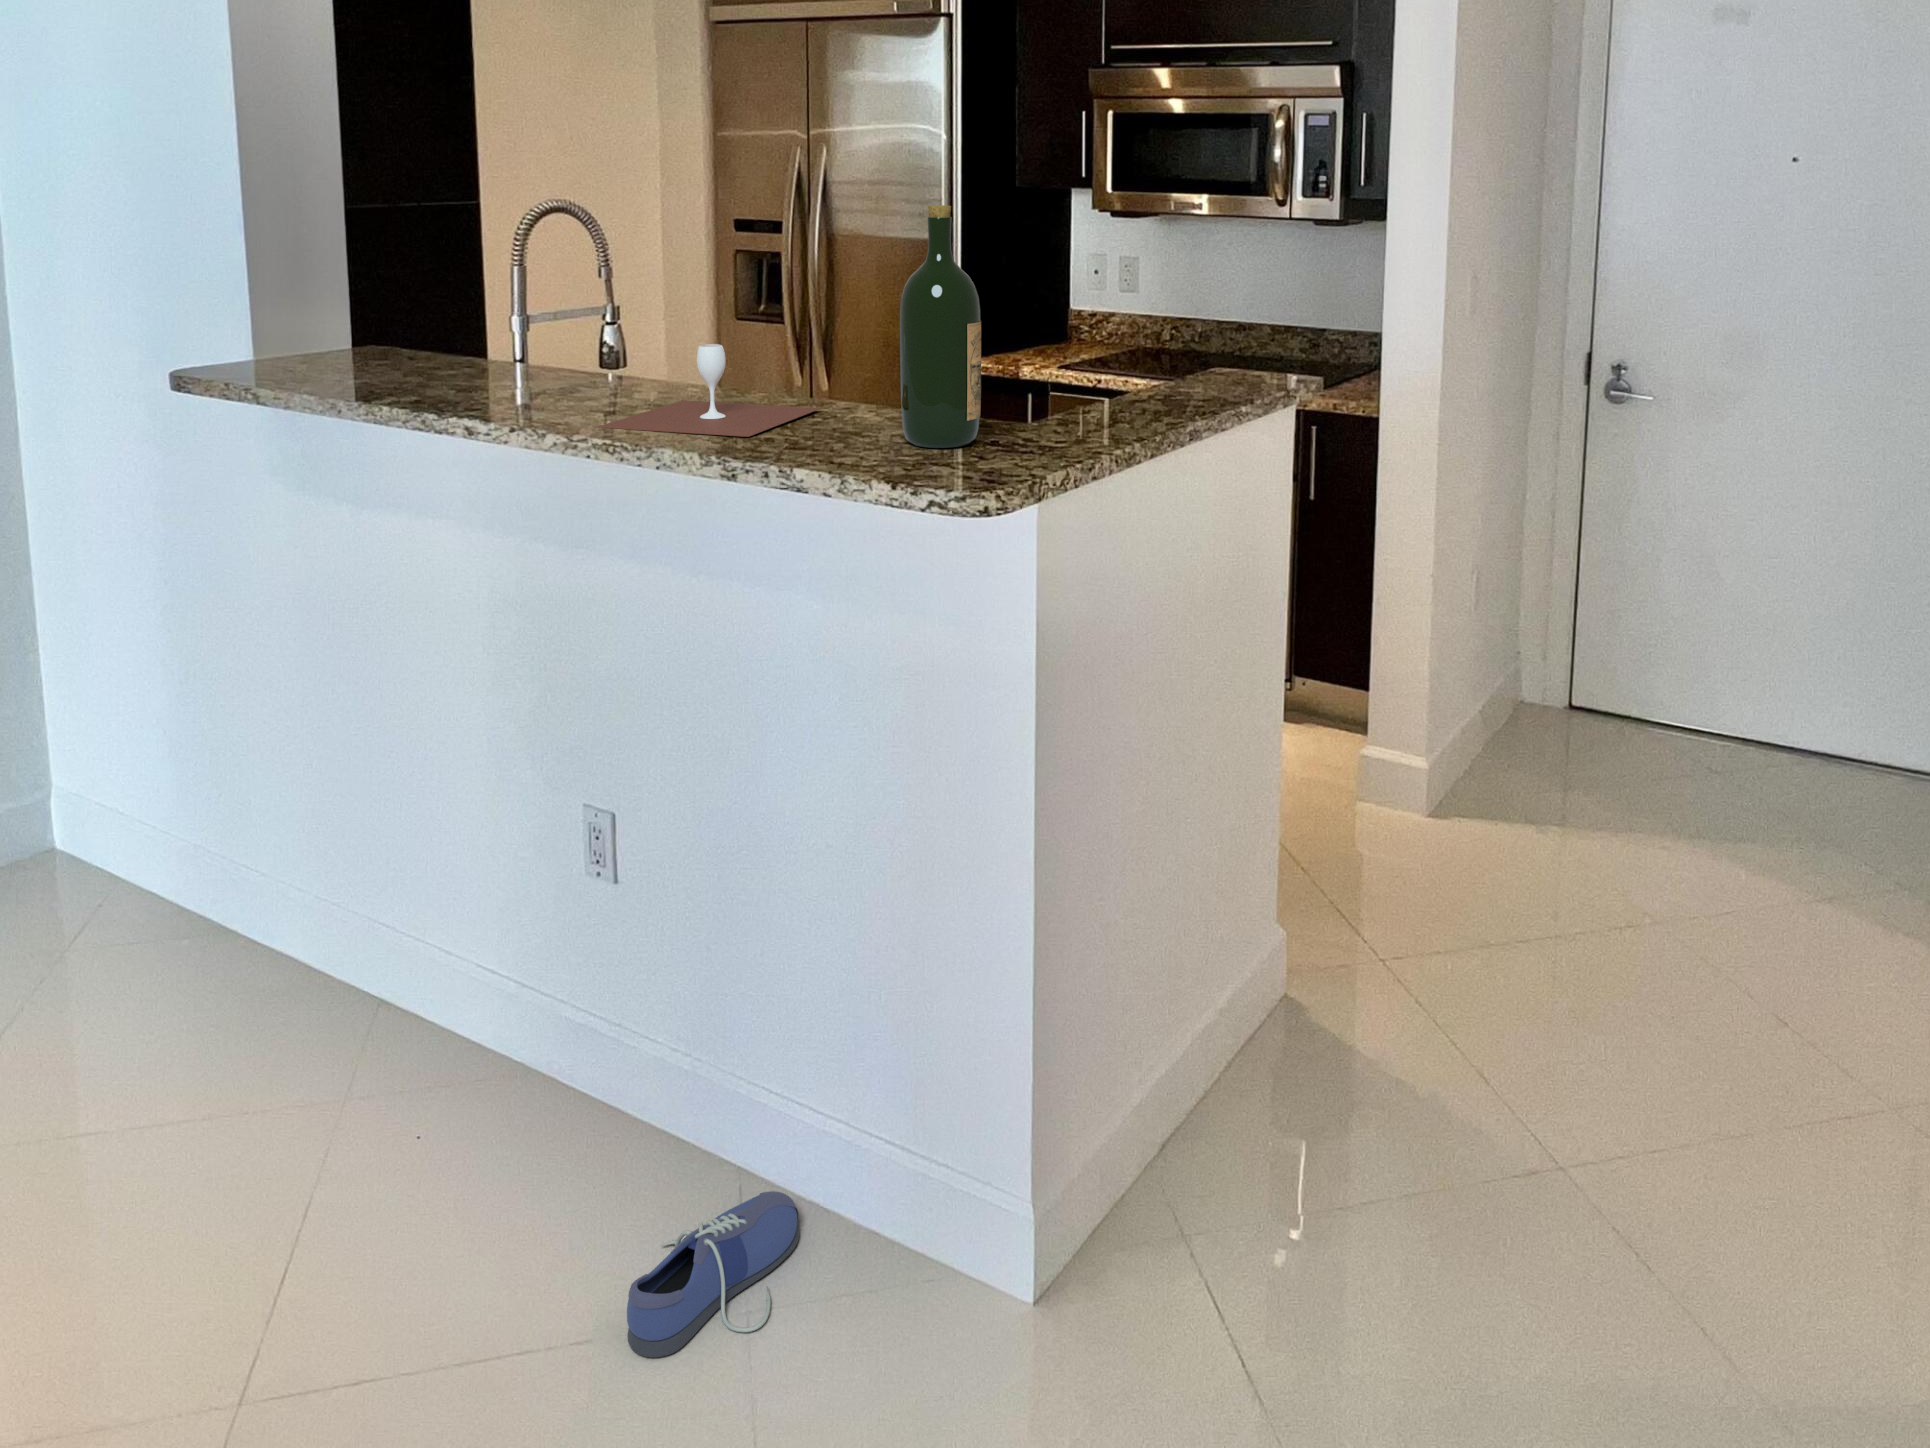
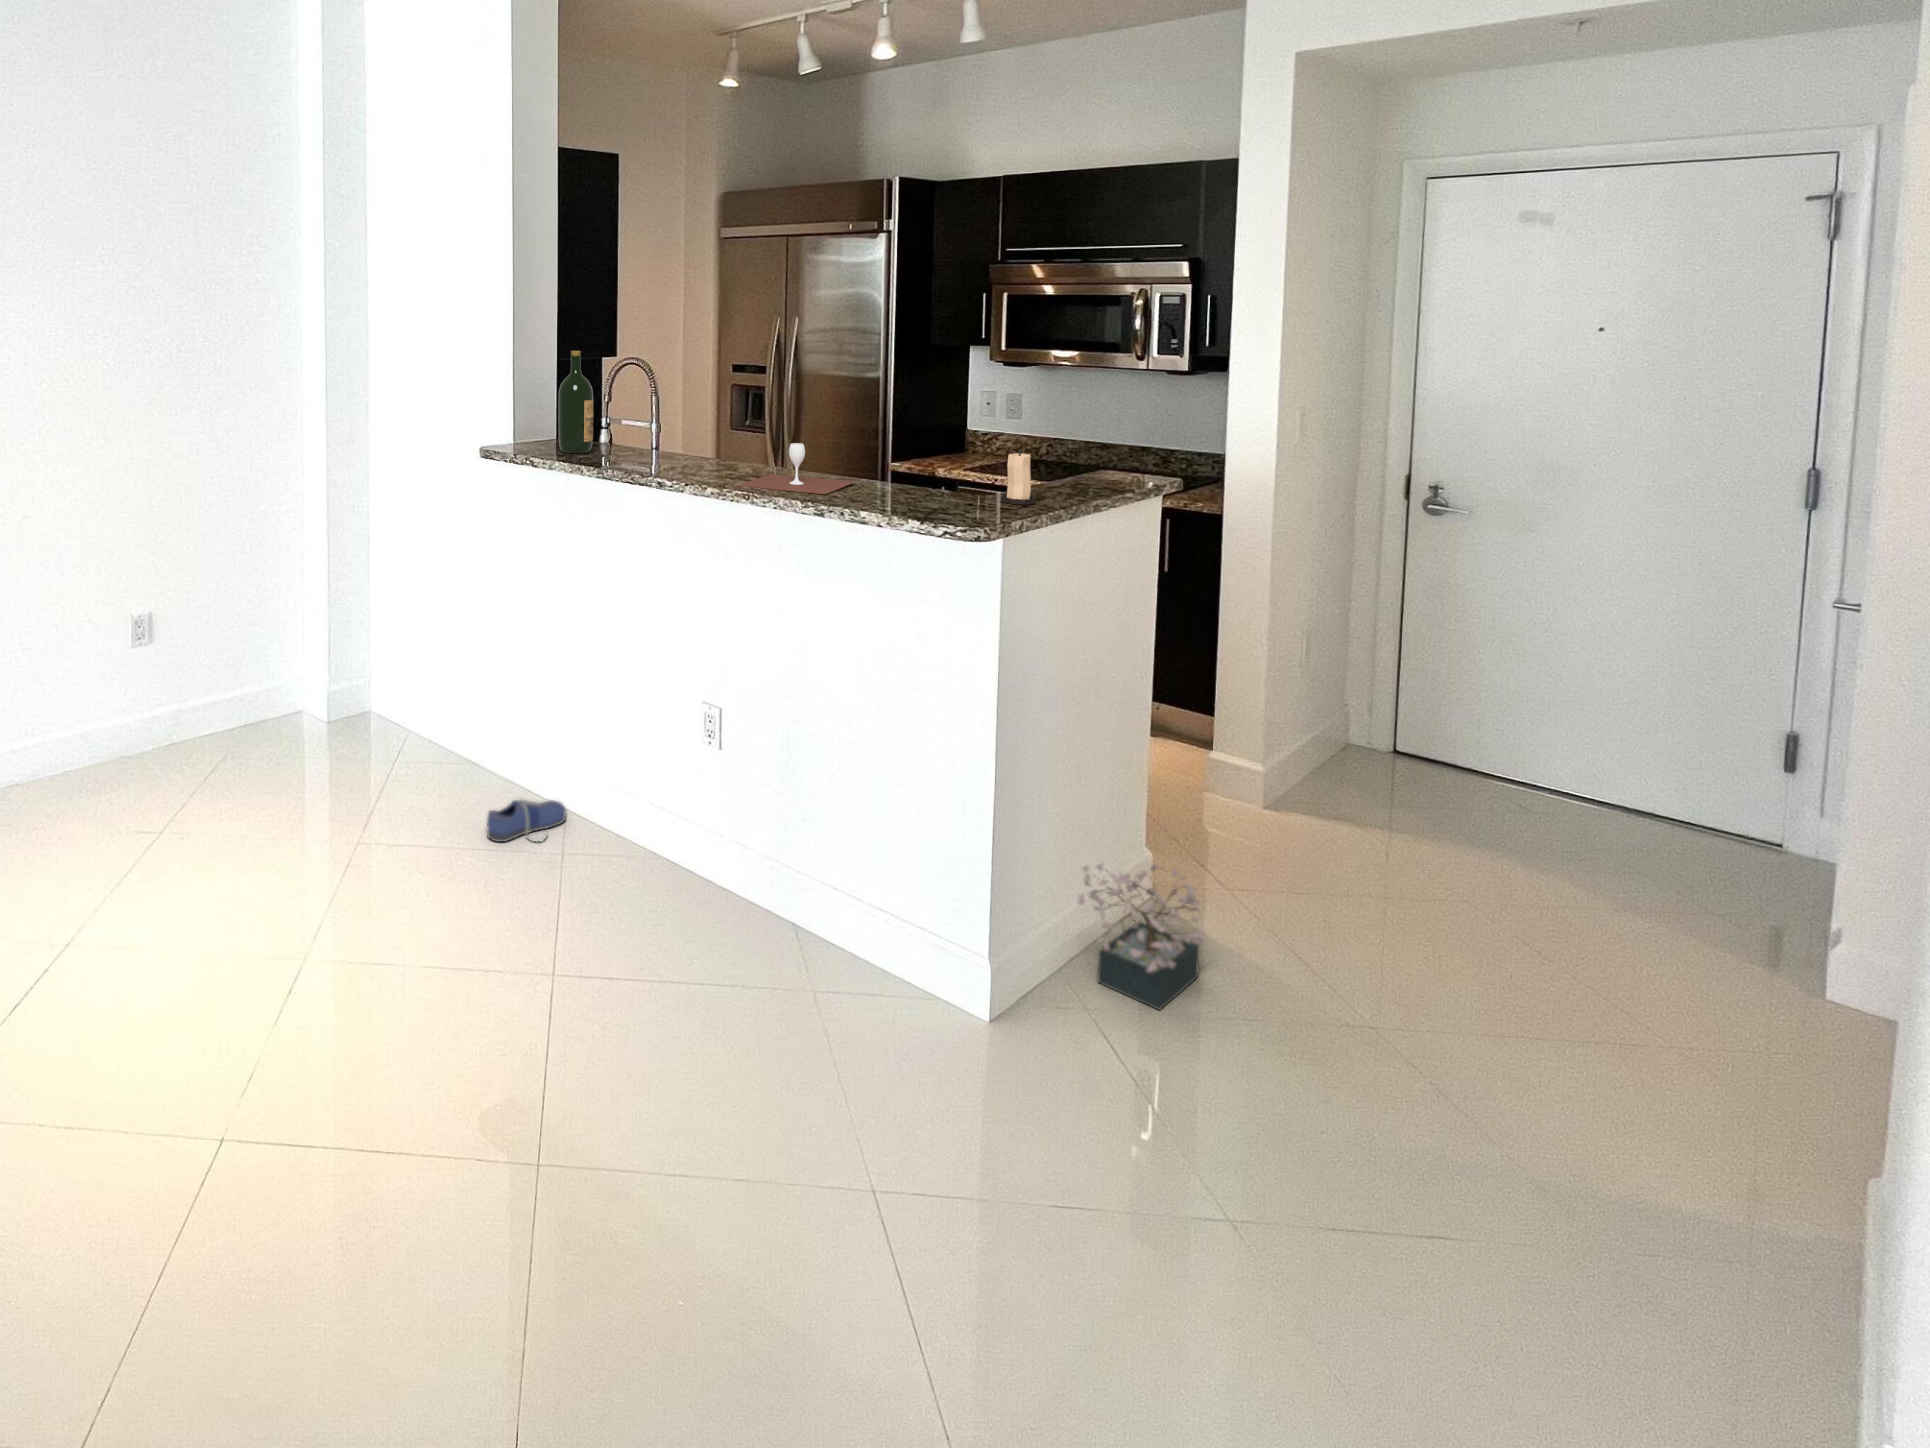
wine bottle: present [900,205,981,448] -> present [558,351,593,453]
candle: none [1047,343,1100,438] -> present [1002,450,1035,505]
decorative plant: none [1170,975,1351,1217] -> present [1076,863,1204,1010]
shoe: present [627,1191,799,1358] -> present [487,799,566,842]

